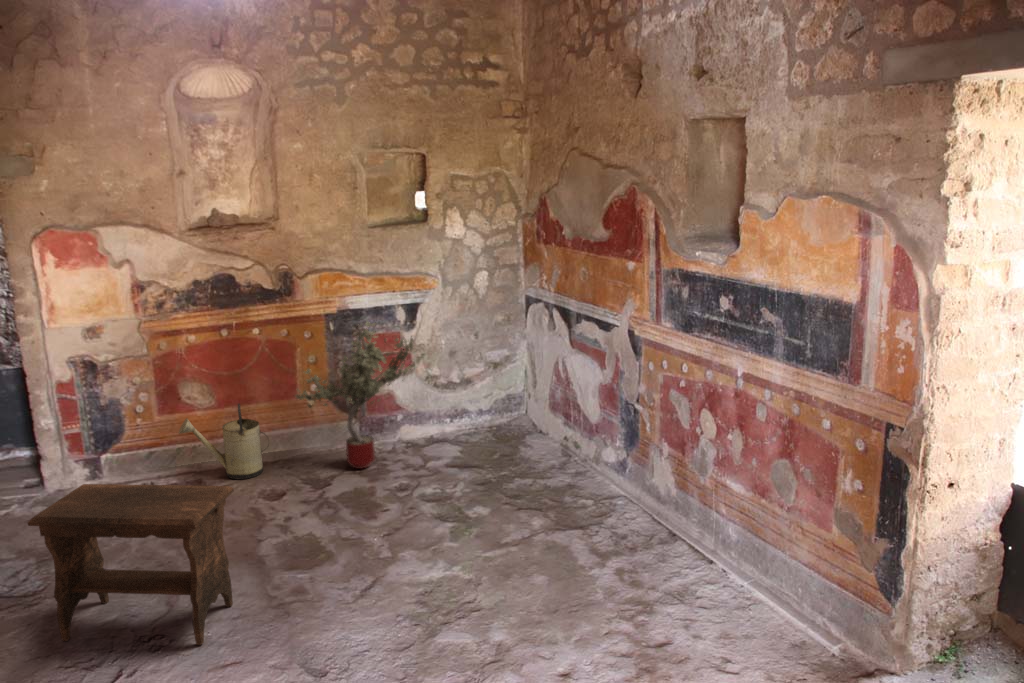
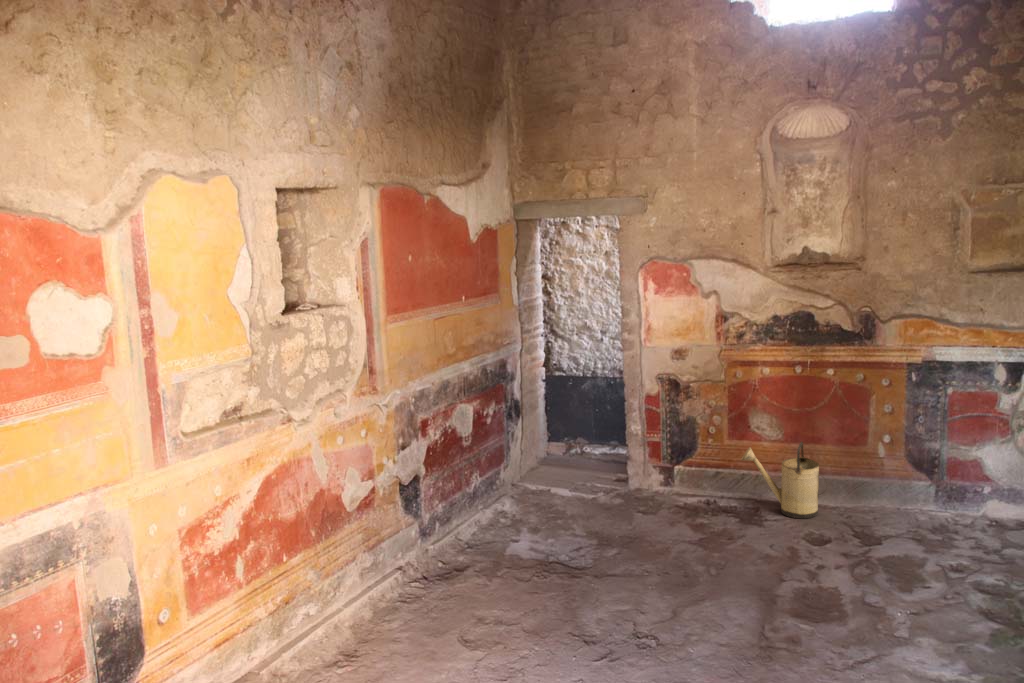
potted tree: present [296,321,414,469] -> none [855,374,1004,538]
footstool: present [28,484,234,645] -> none [586,485,752,653]

